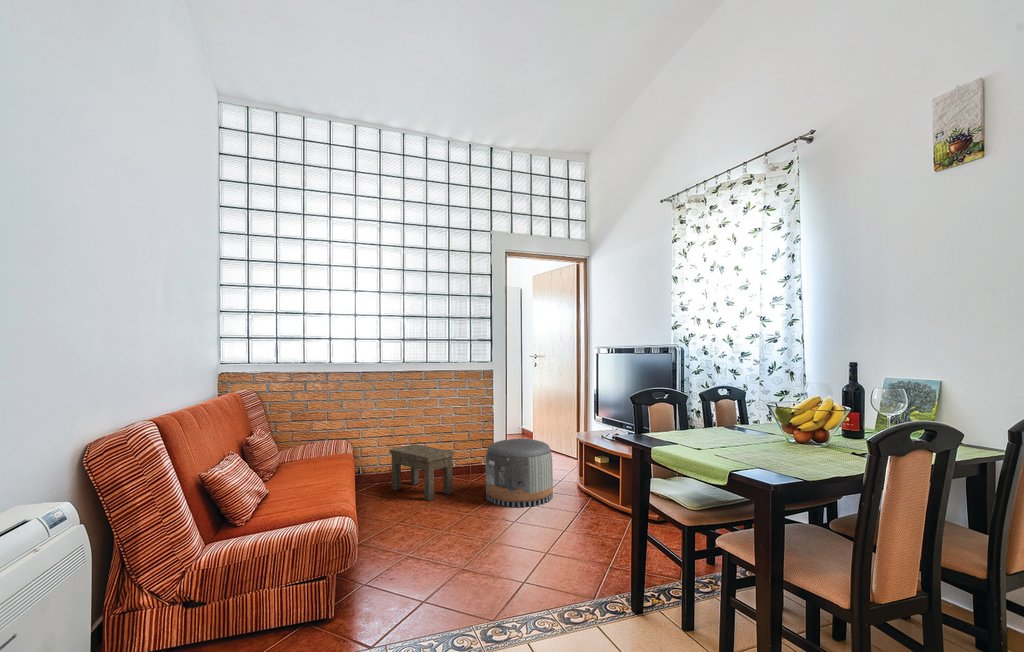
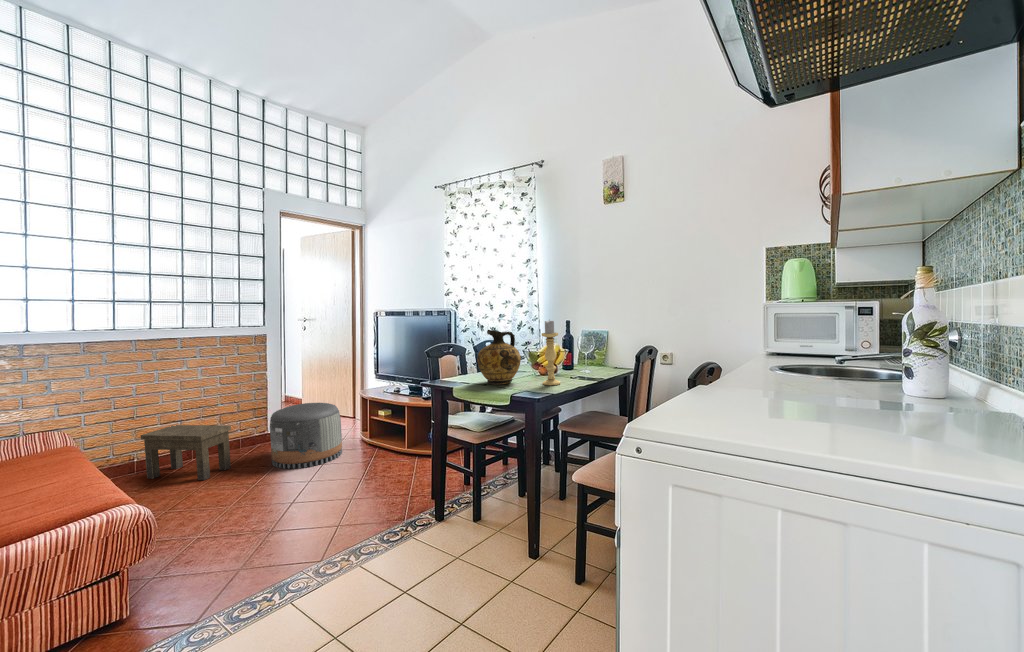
candle holder: none [793,356,828,457] -> present [542,320,560,385]
ceramic jug: none [694,368,760,445] -> present [477,330,521,385]

